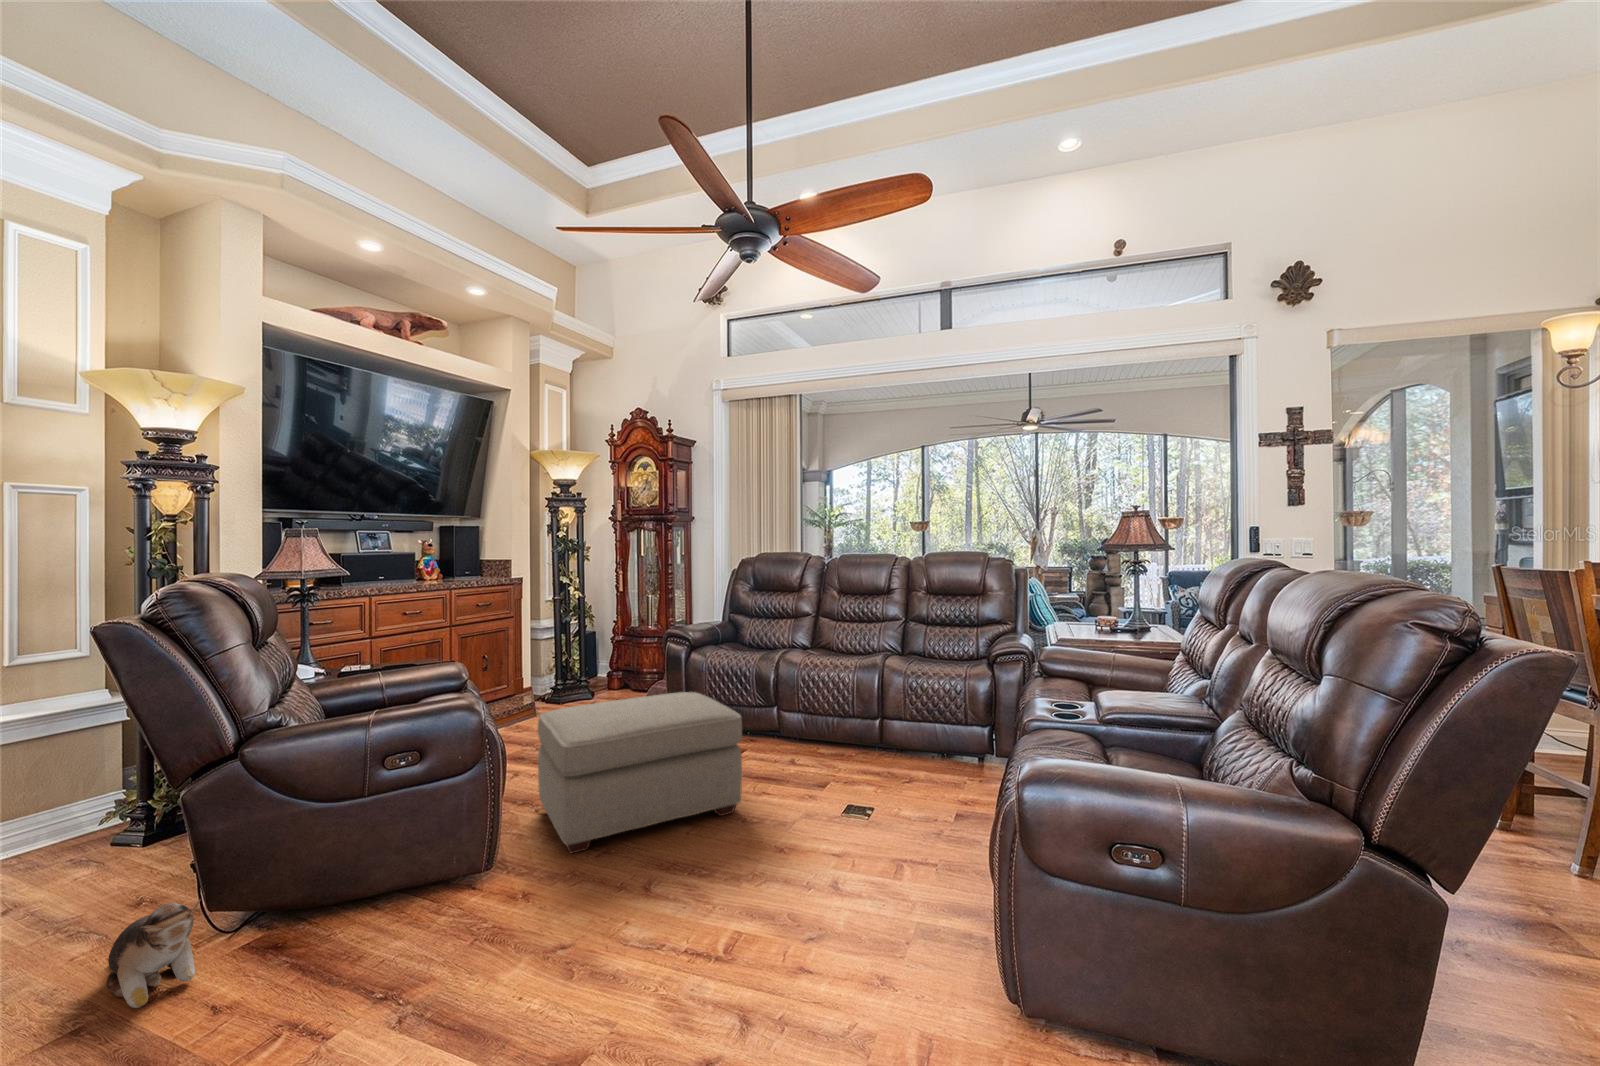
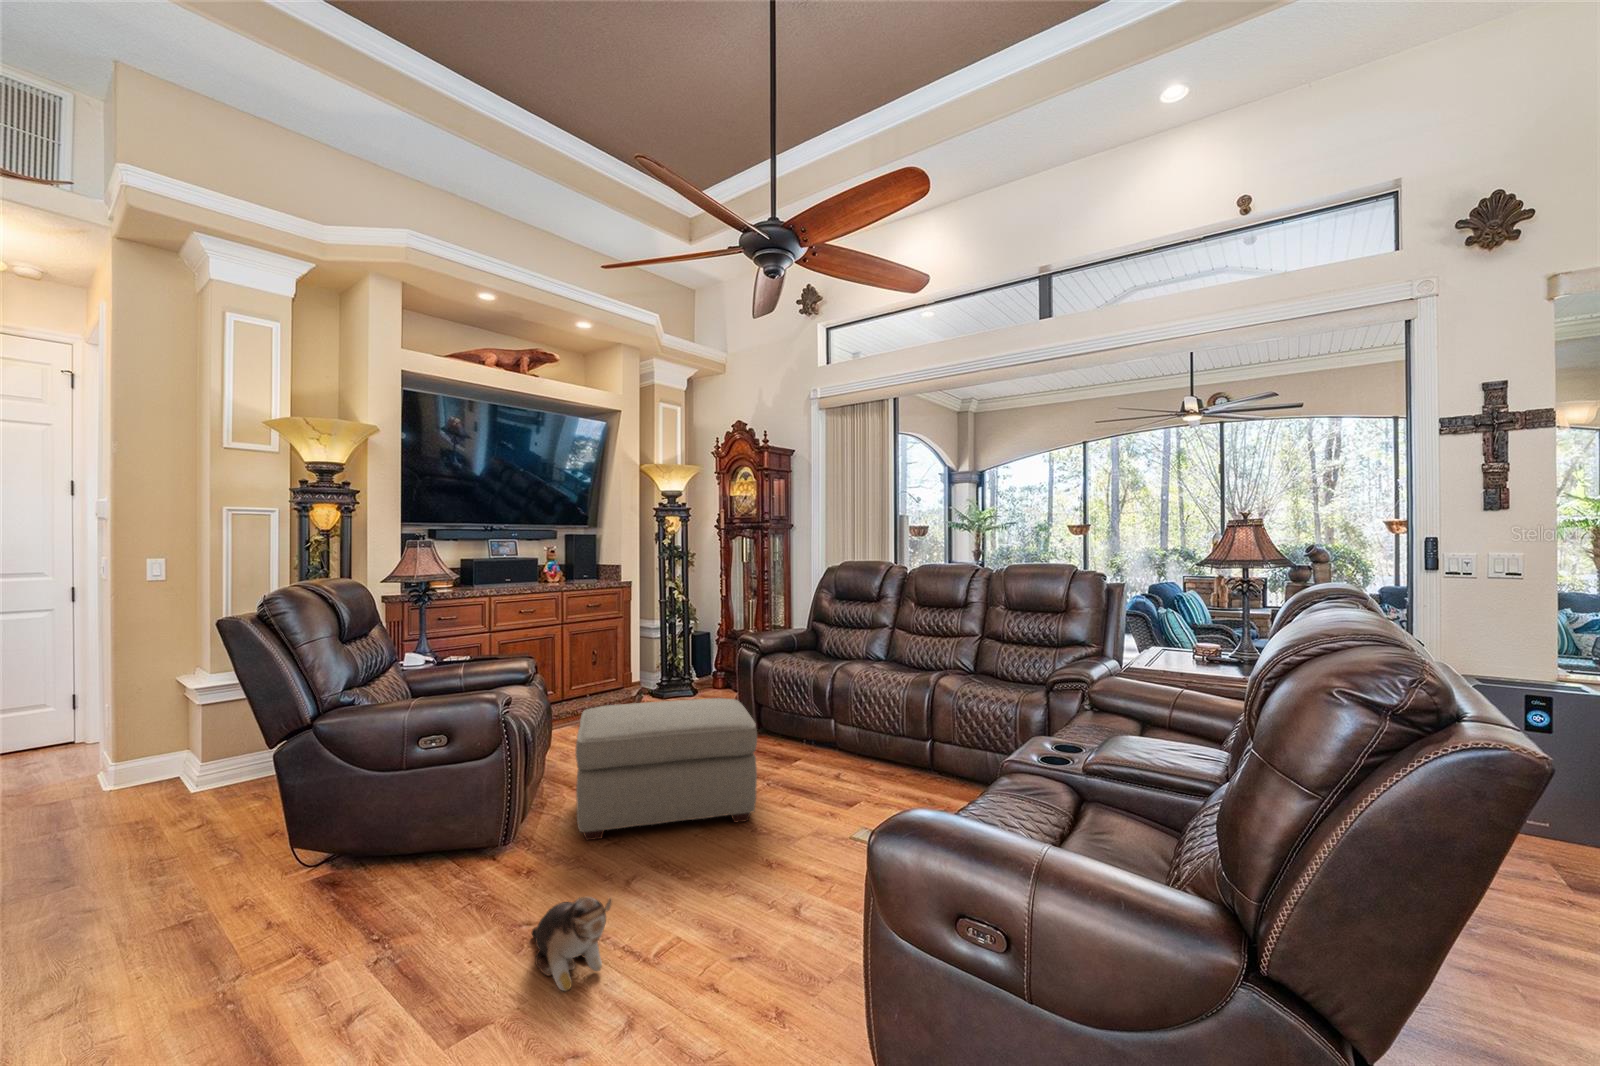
plush toy: present [106,900,200,1008] -> present [532,896,612,991]

